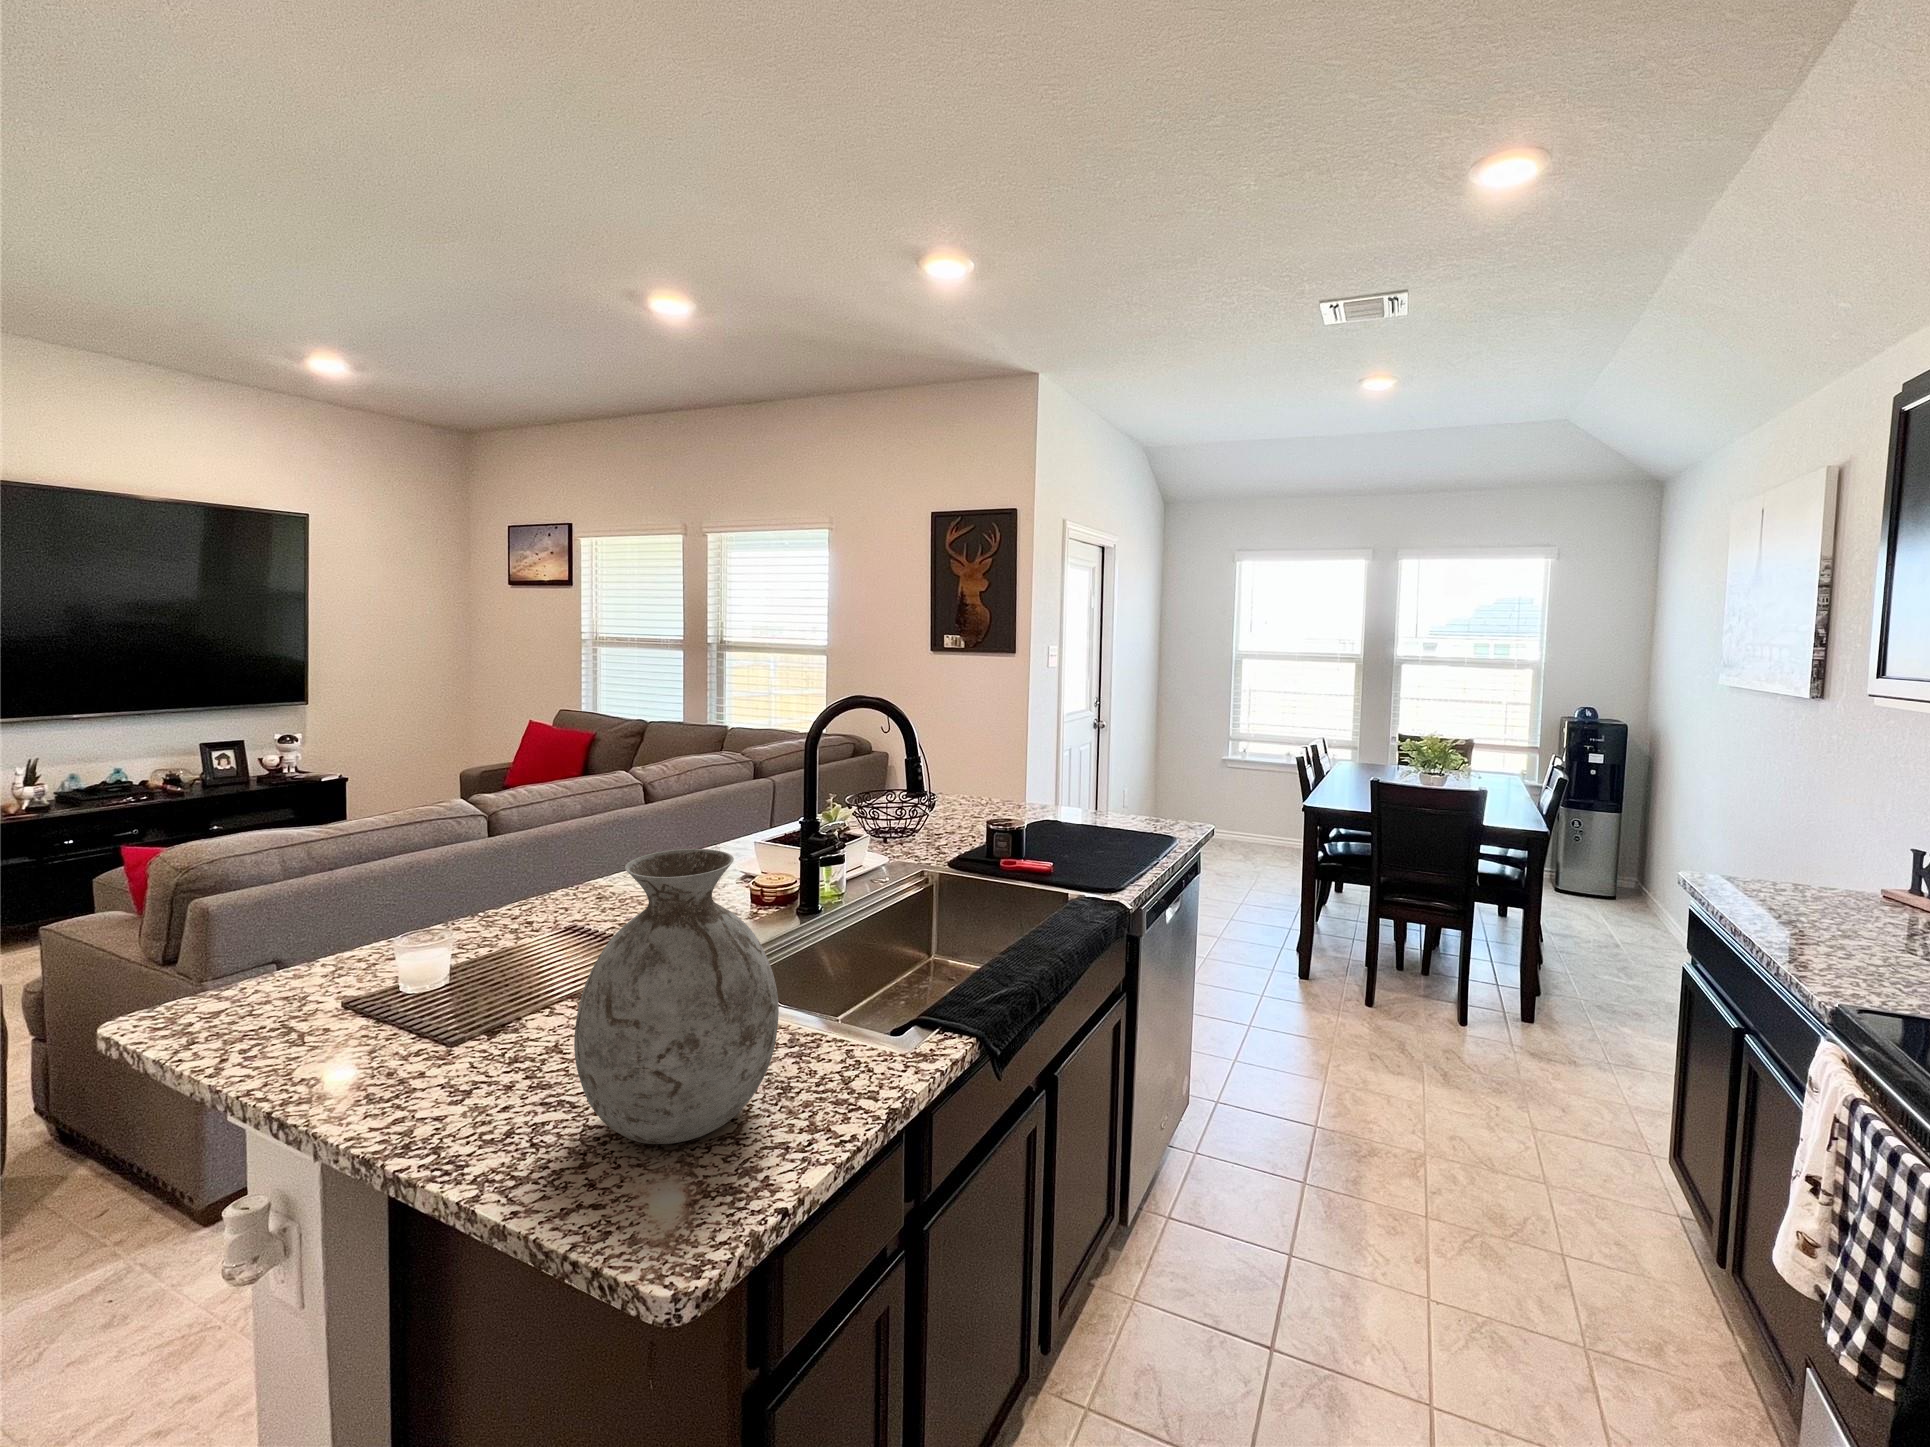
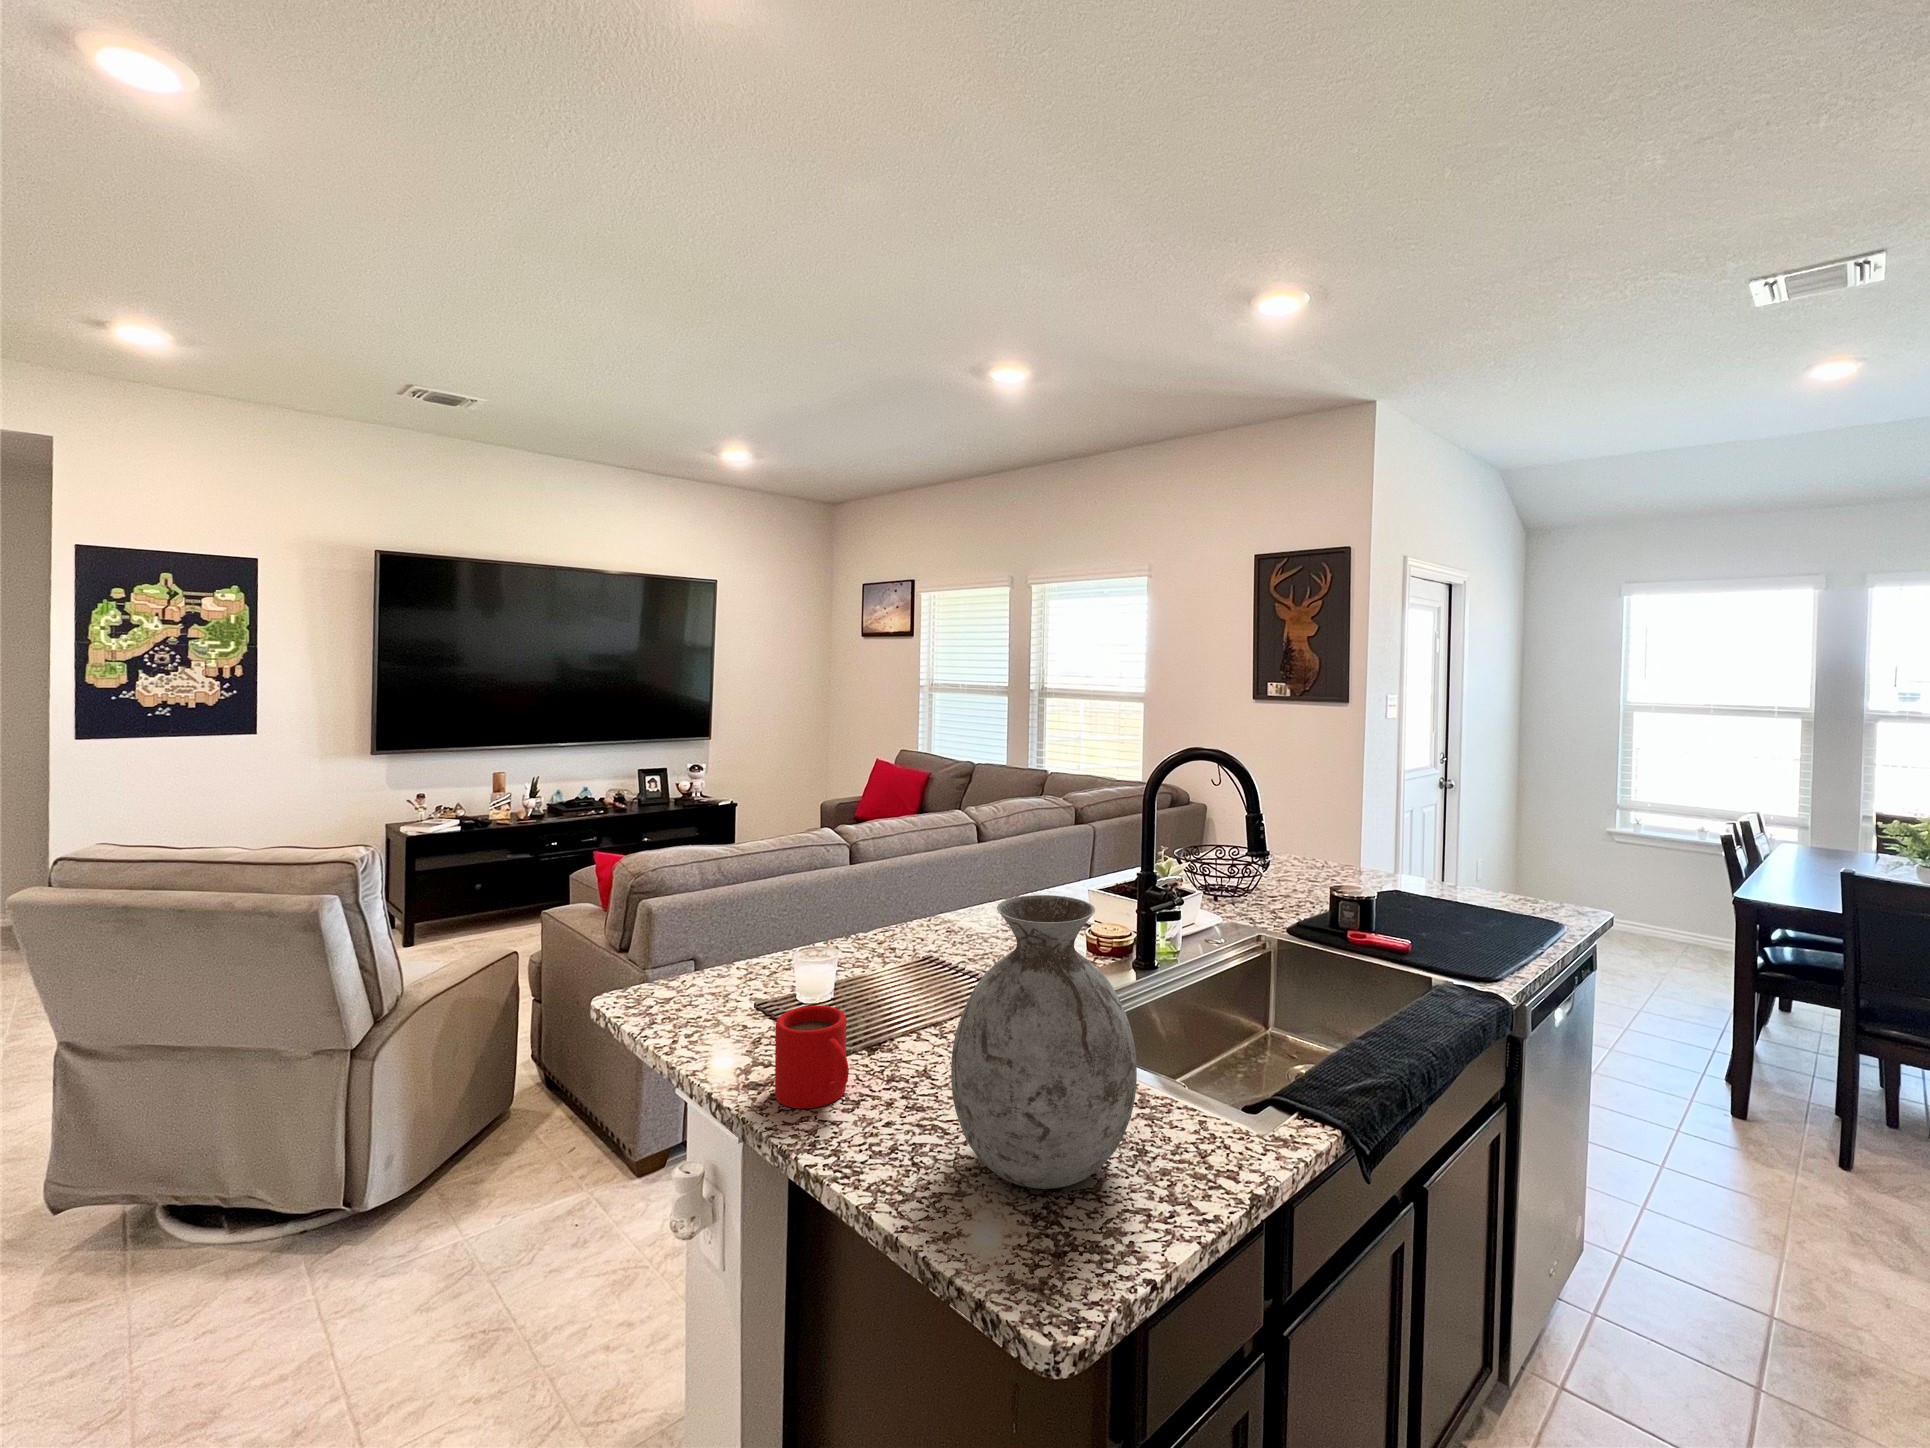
mug: none [358,992,456,1110] -> present [775,1006,849,1108]

